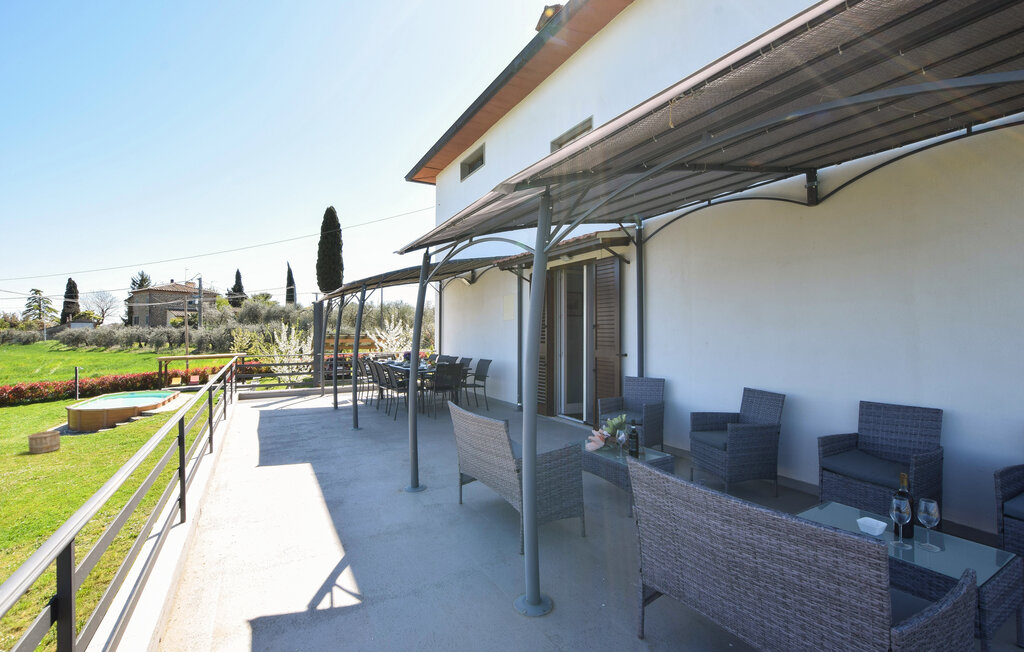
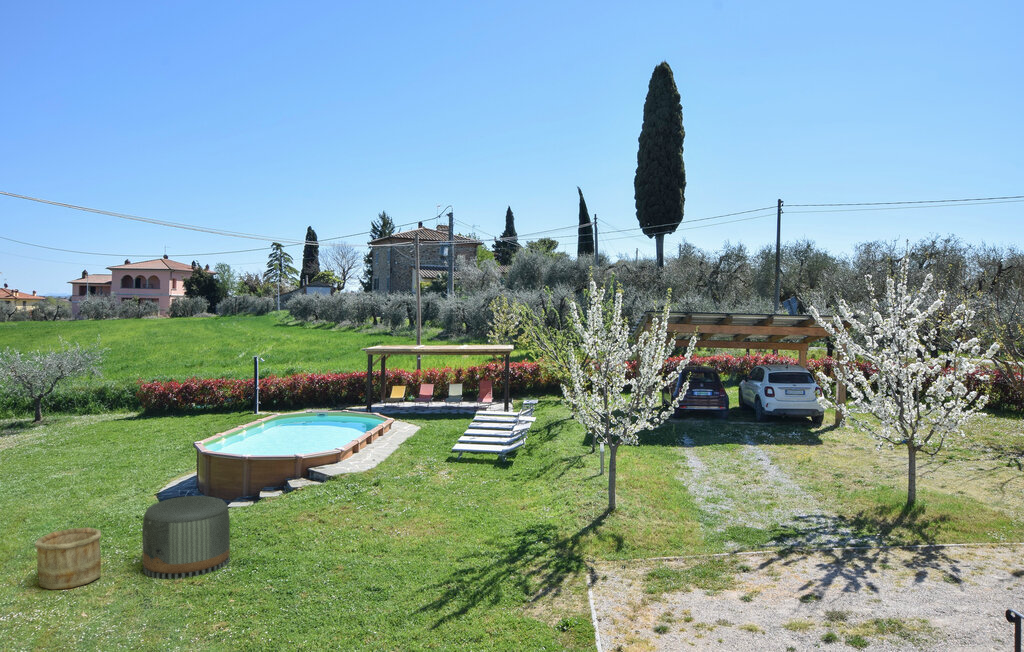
pouf: none [79,415,121,446] -> present [142,496,230,579]

